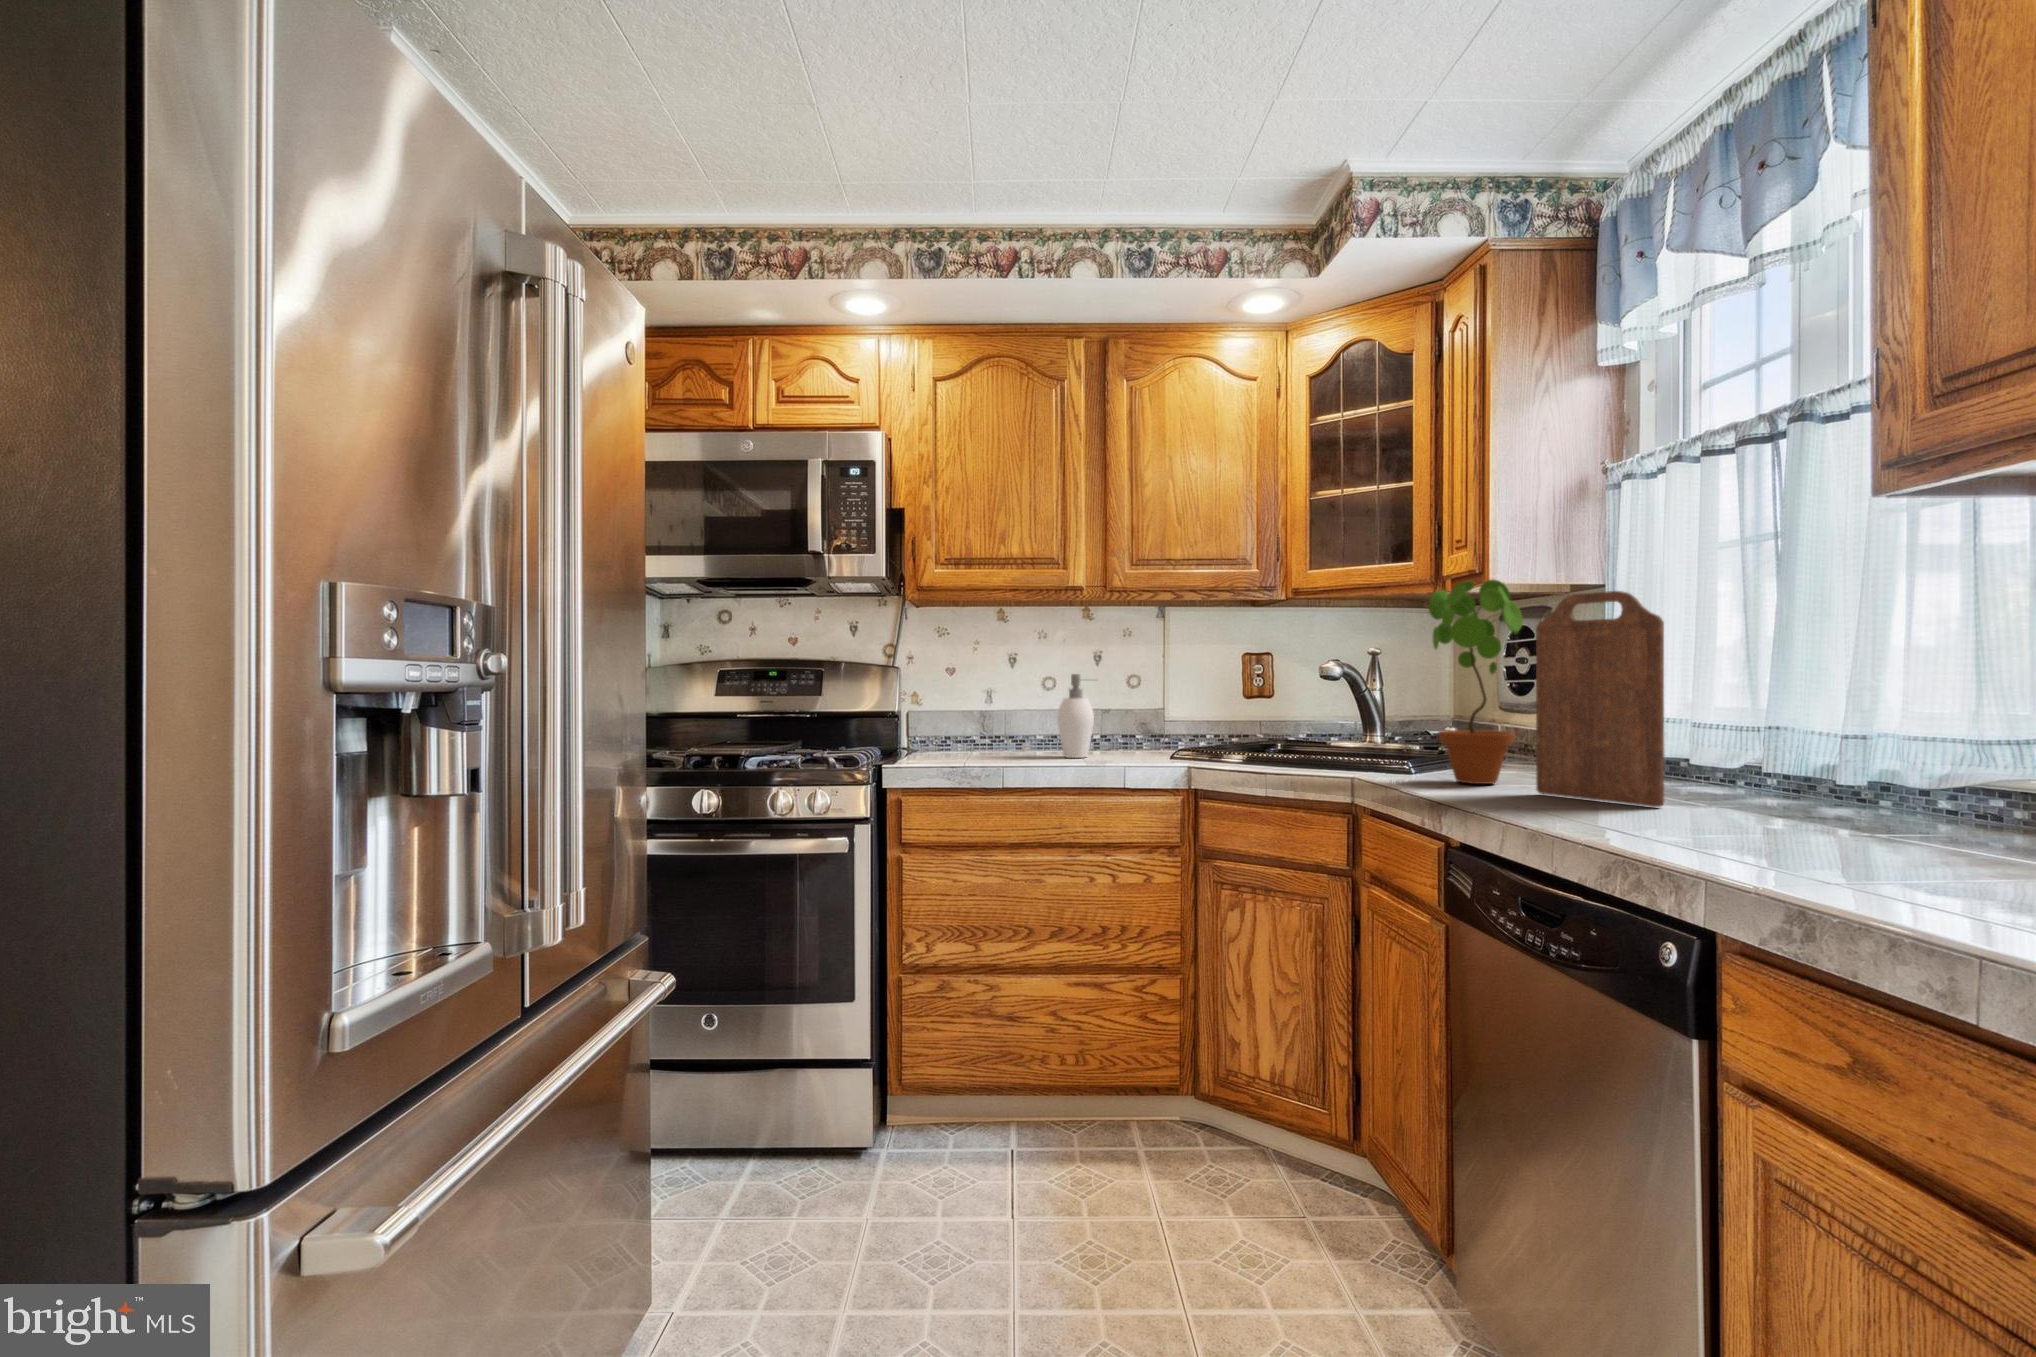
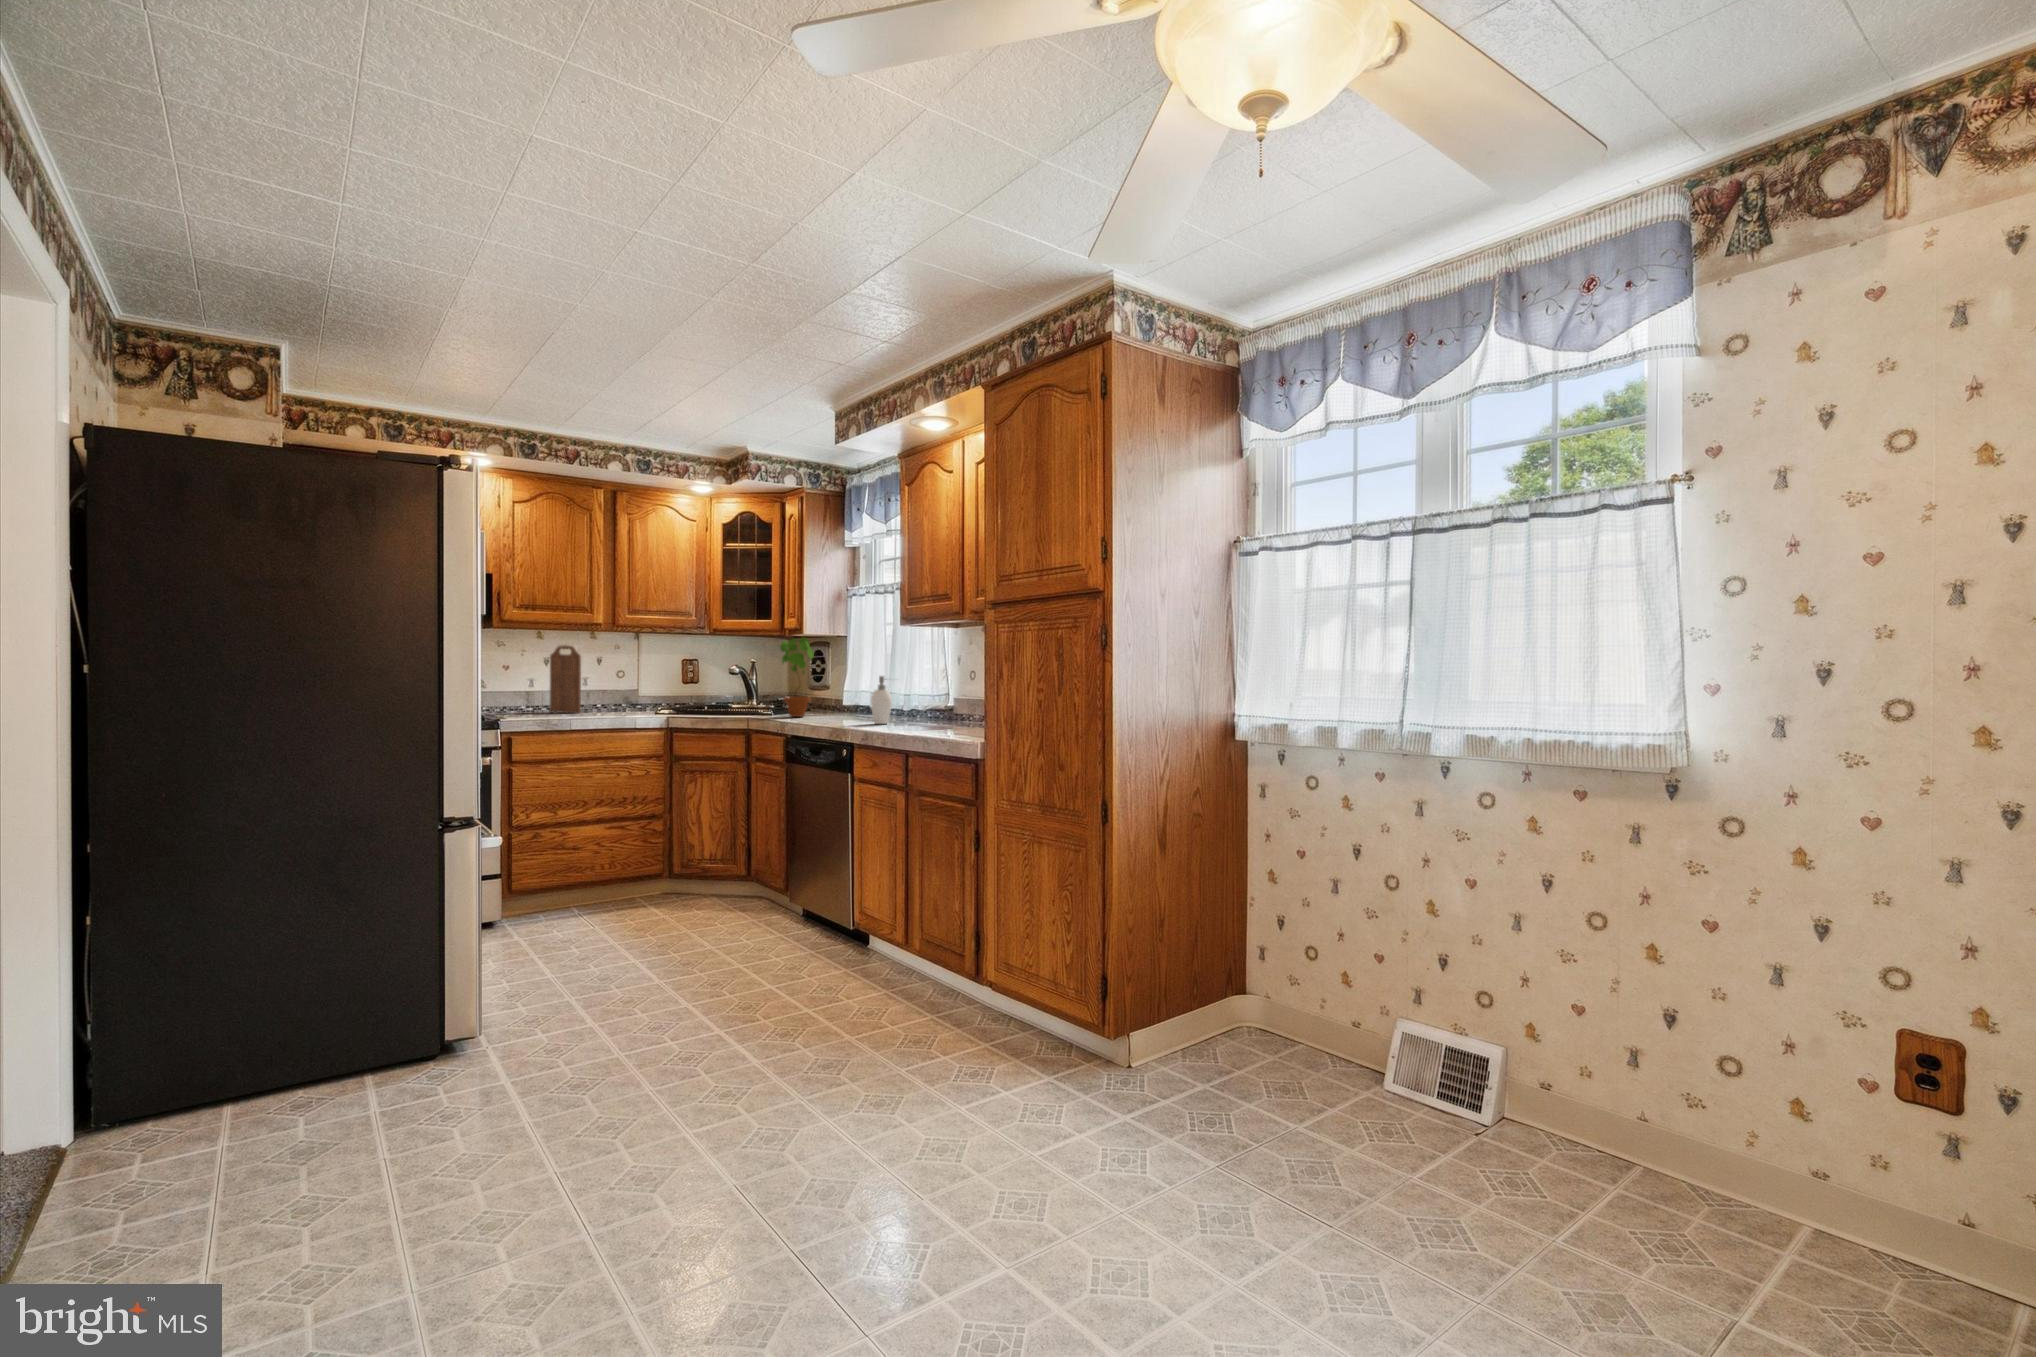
cutting board: present [1536,591,1664,807] -> present [550,646,581,713]
soap dispenser: present [1057,674,1094,758] -> present [871,676,892,724]

